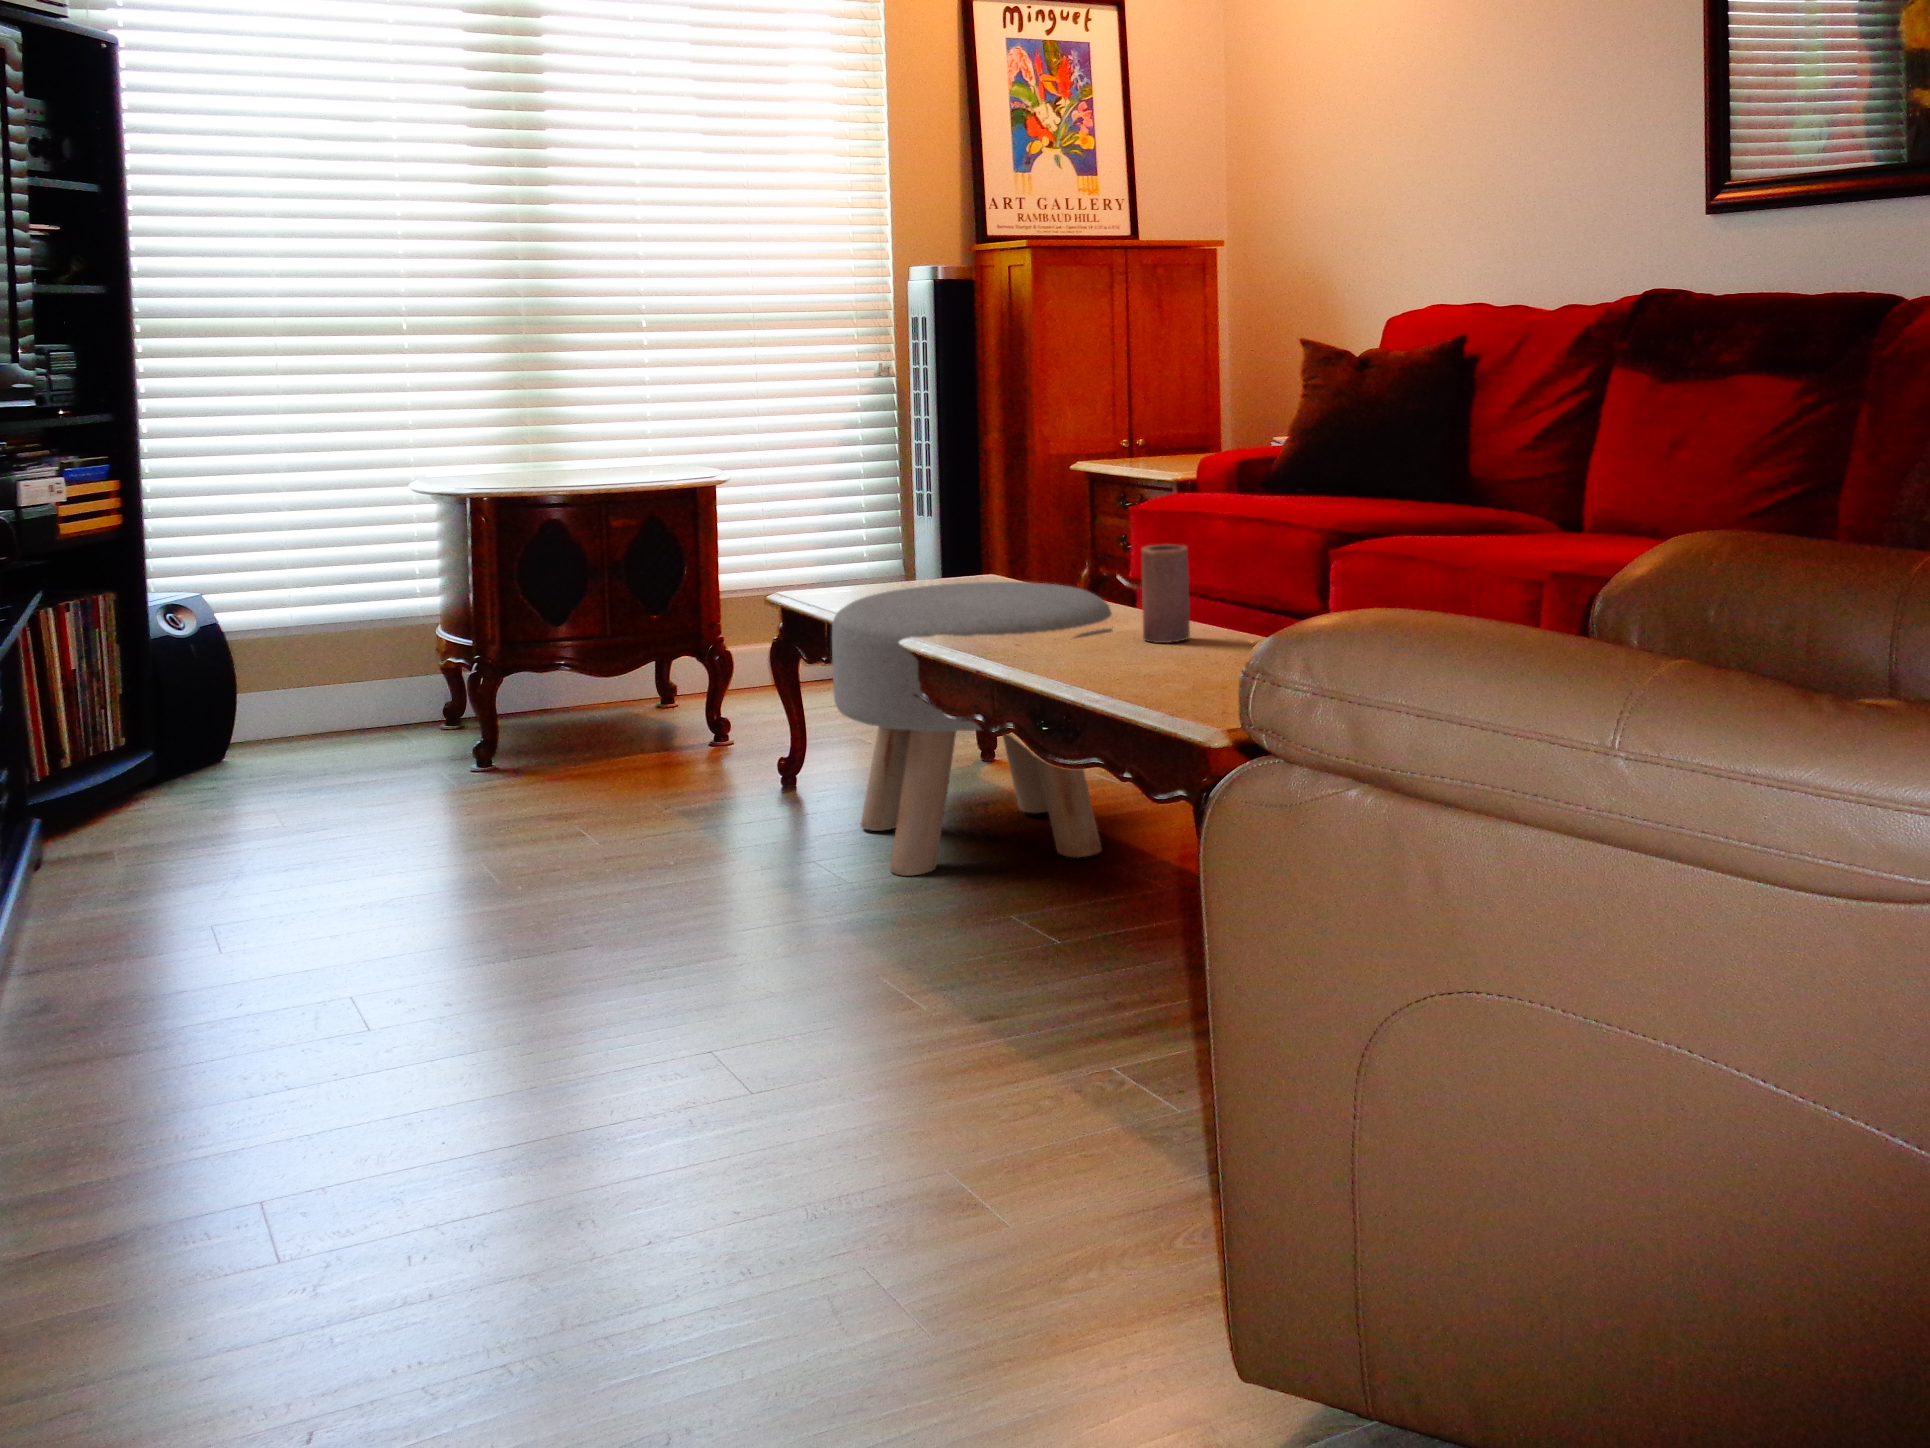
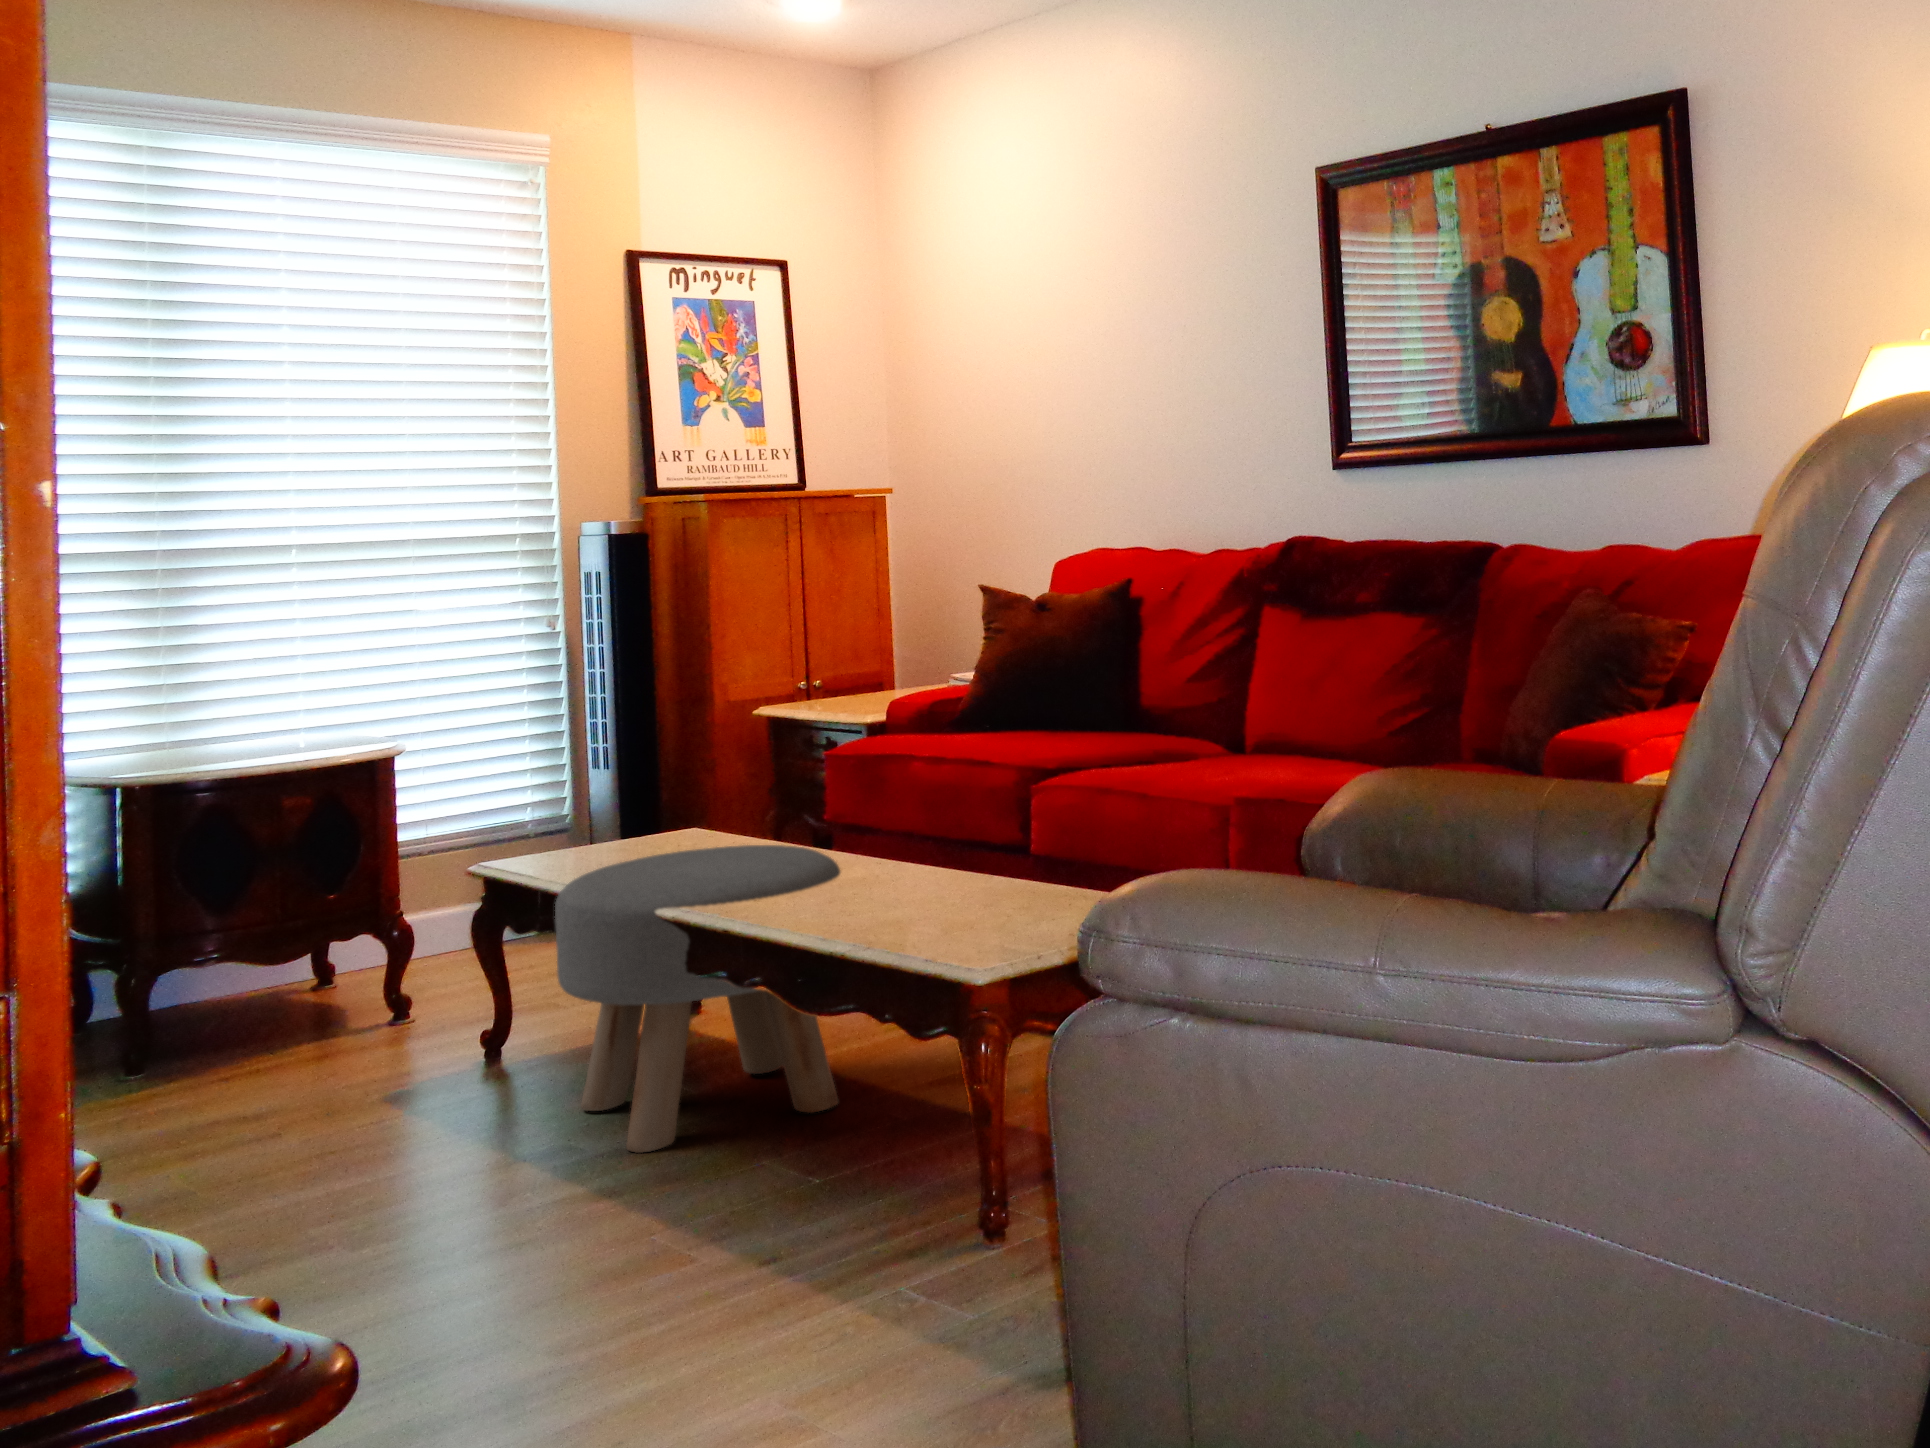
candle: present [1142,544,1190,643] -> none [879,802,927,896]

